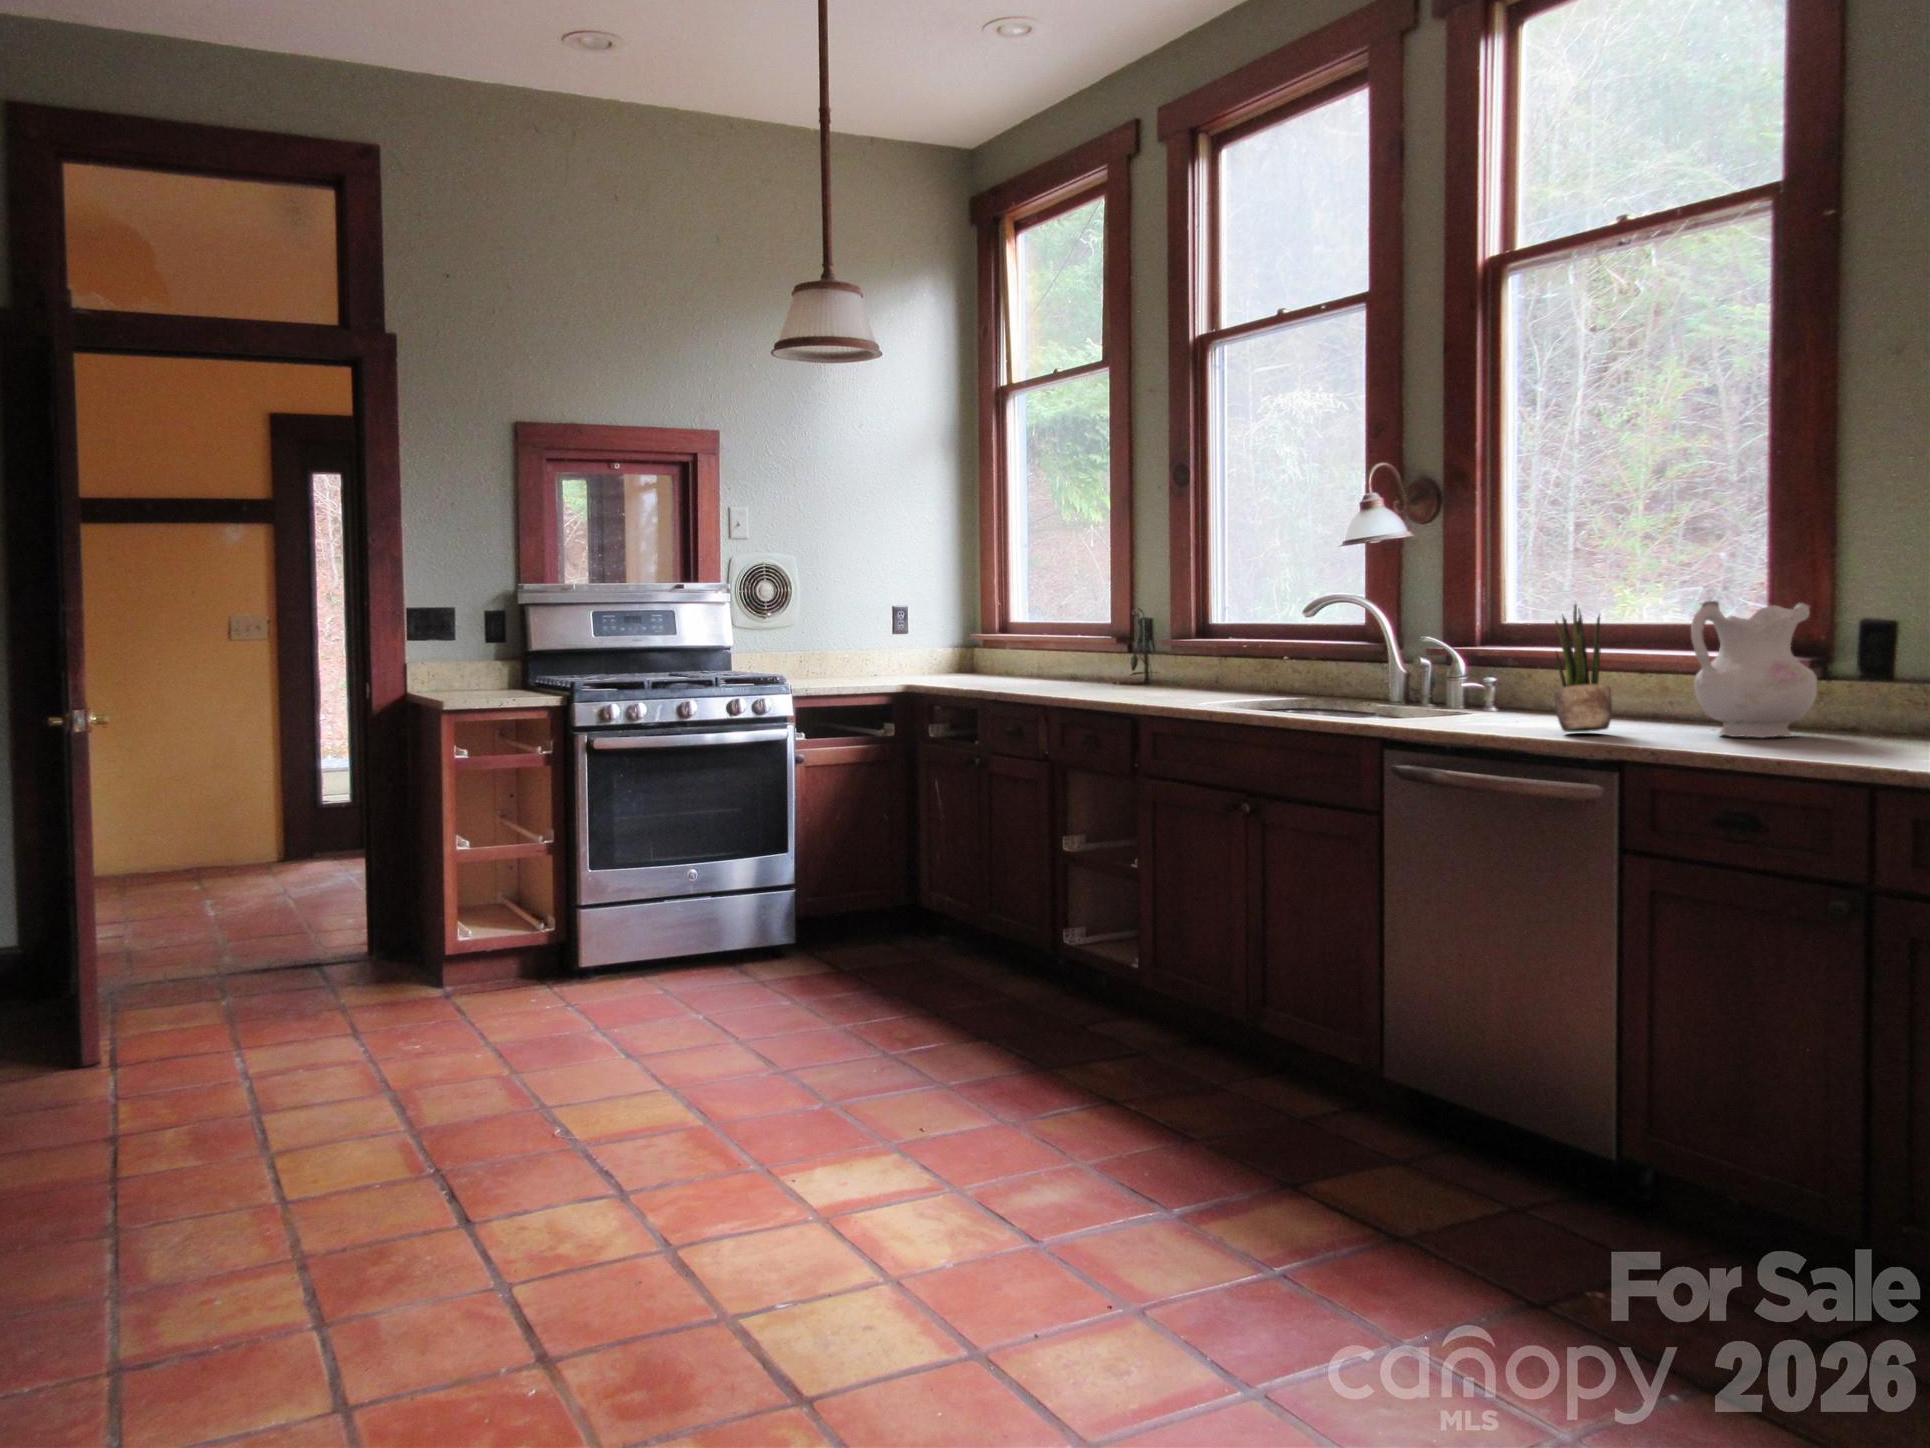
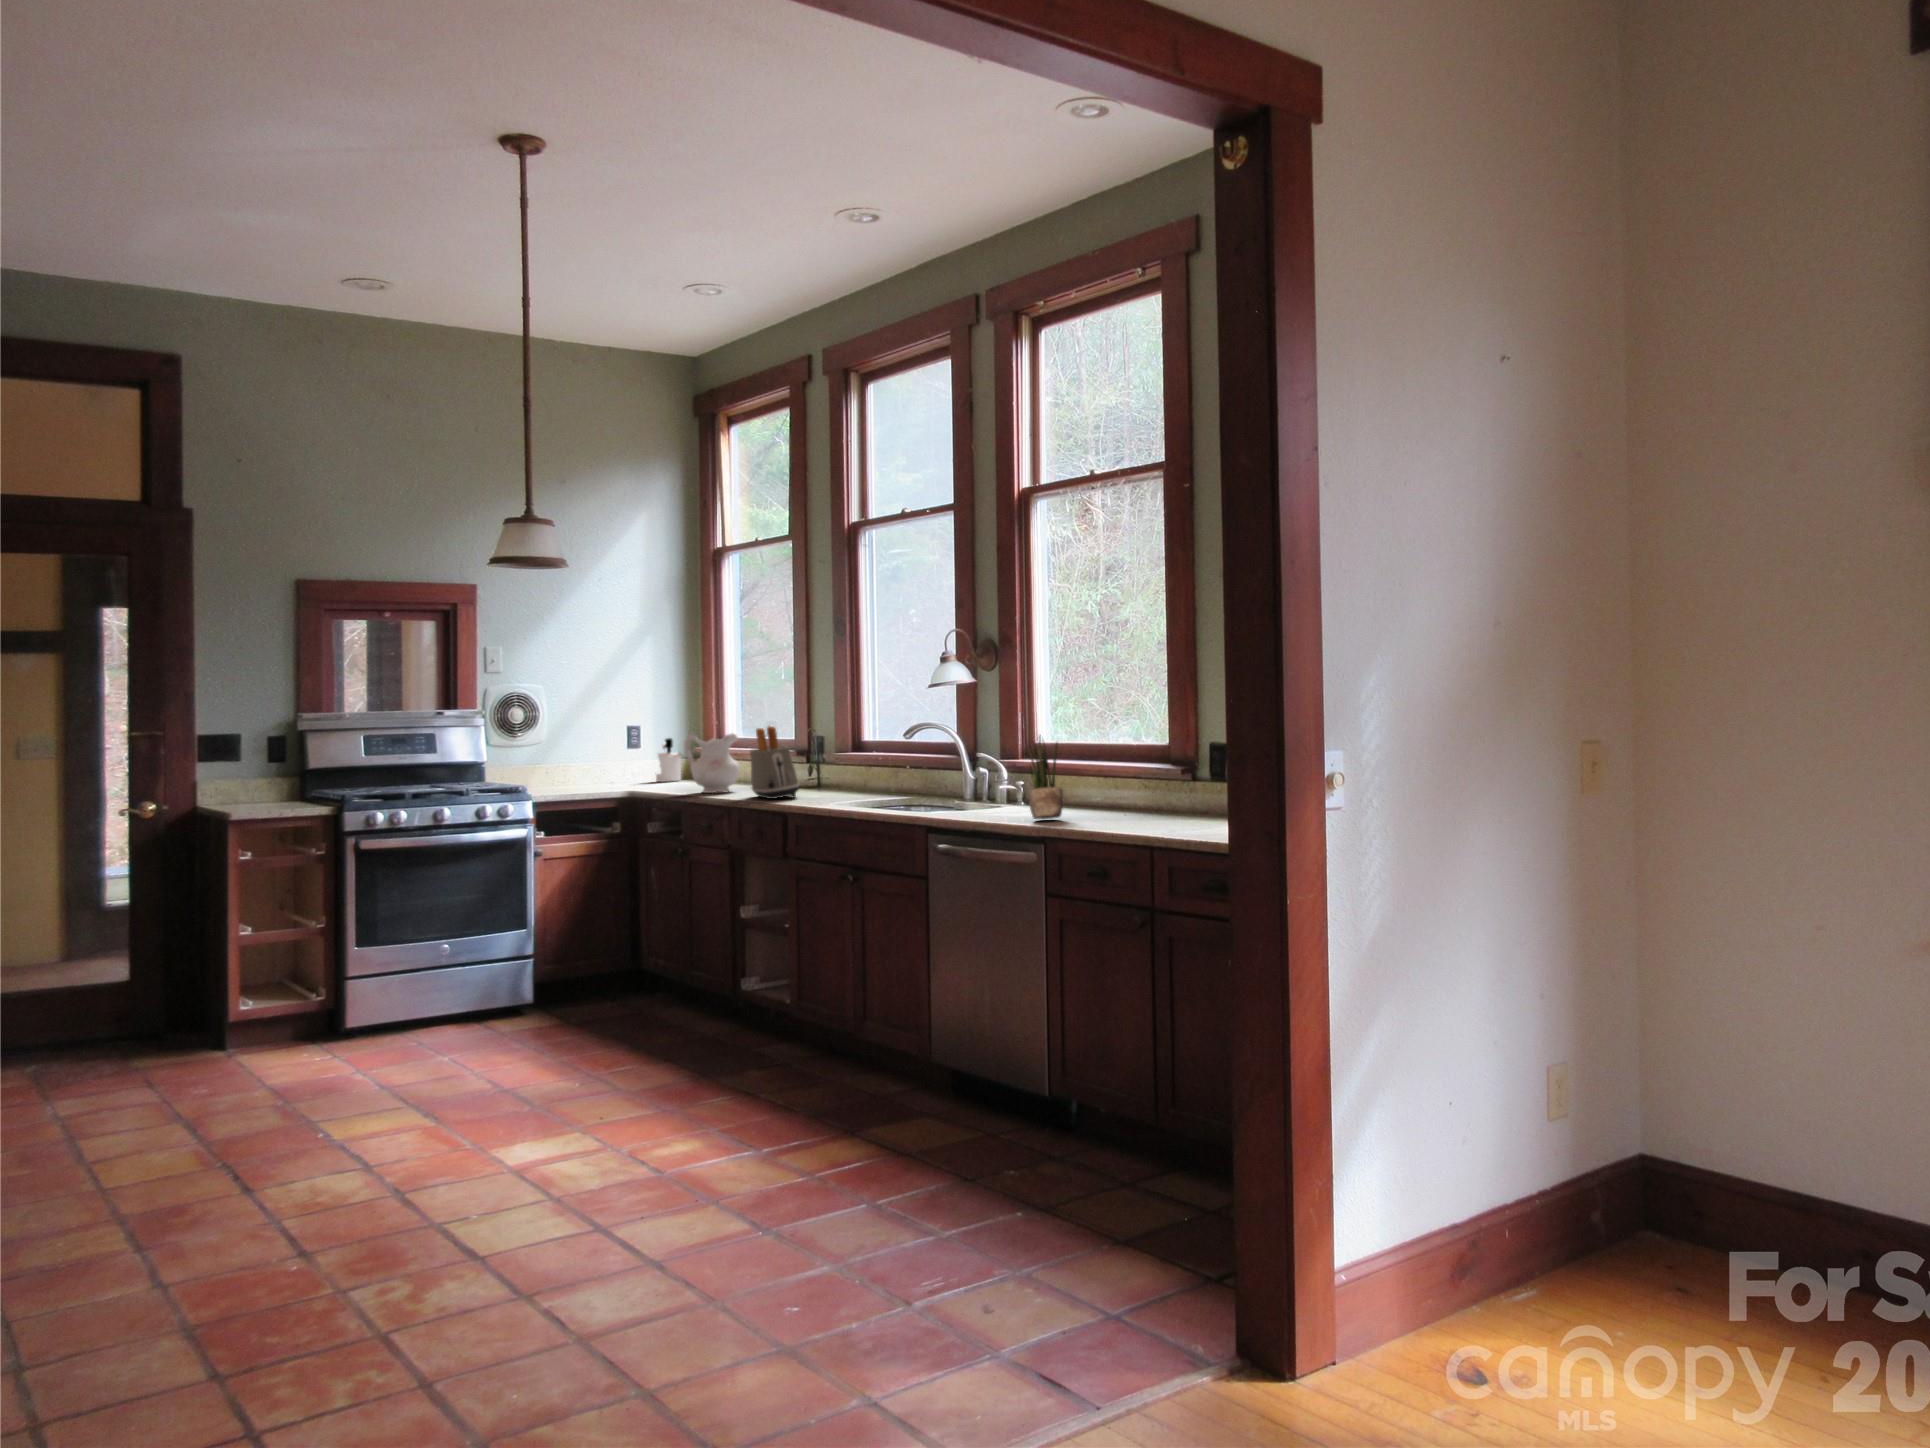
ceramic pitcher: present [1691,601,1817,738] -> present [684,733,740,793]
toaster: none [1067,602,1137,697] -> present [750,726,799,799]
soap dispenser: none [921,623,953,676] -> present [656,738,682,782]

